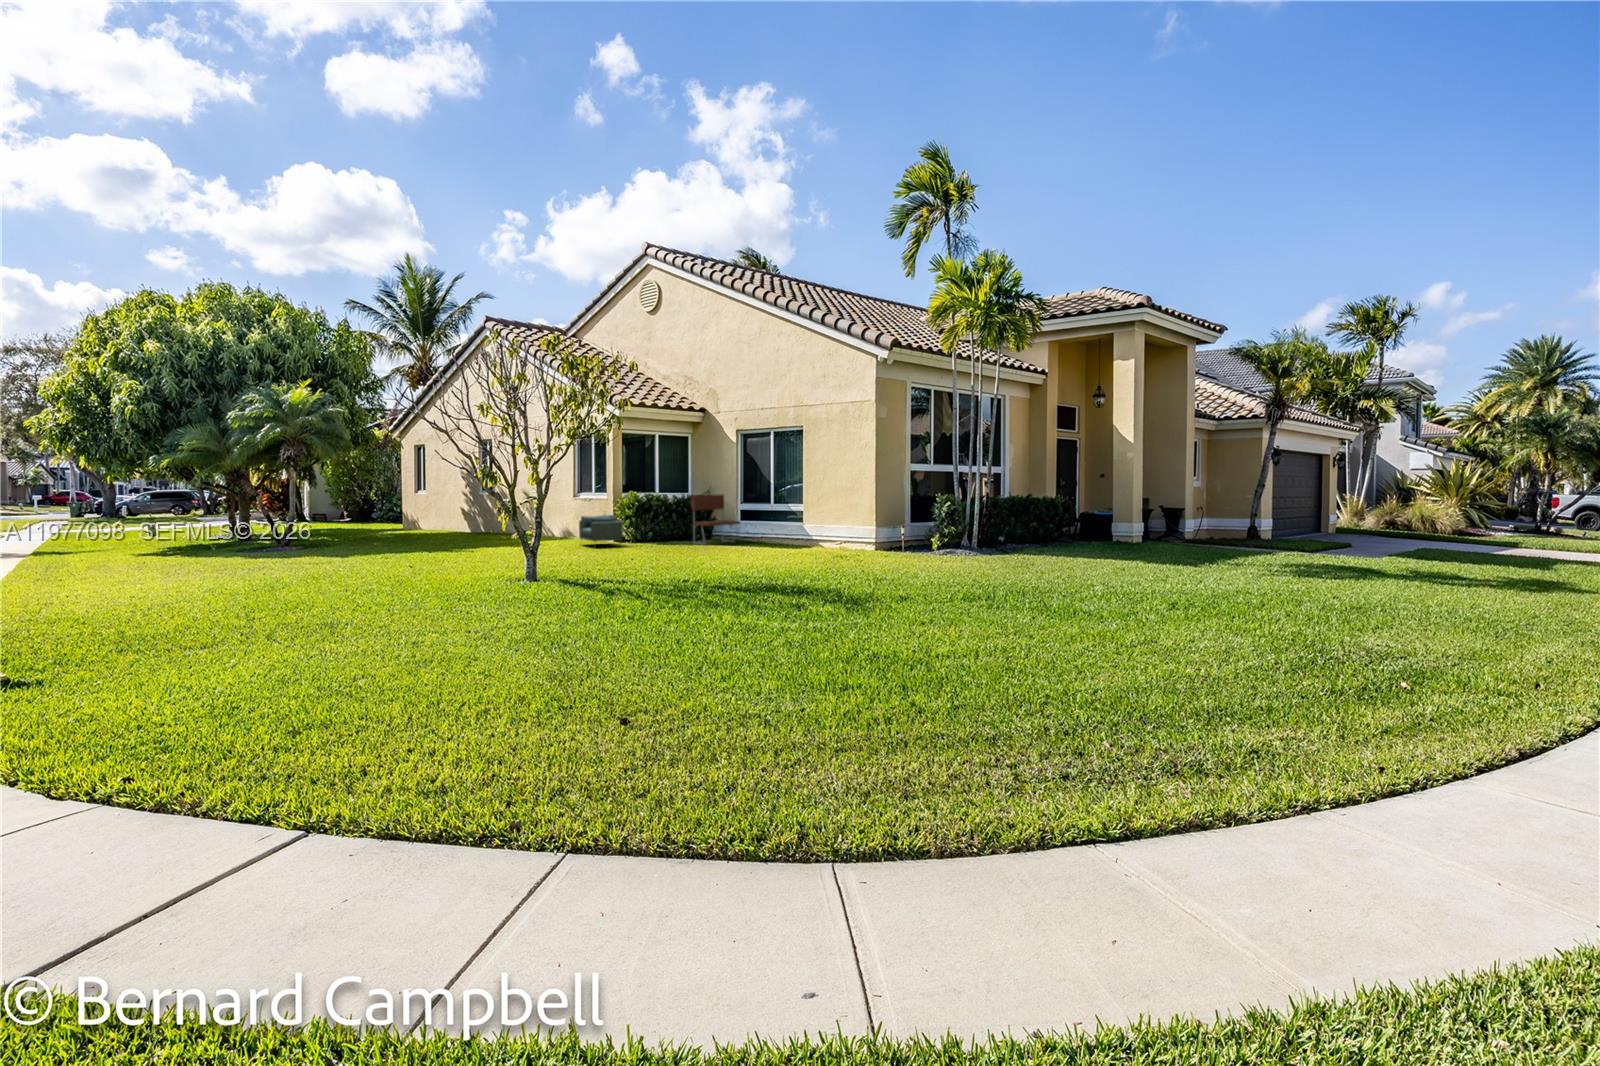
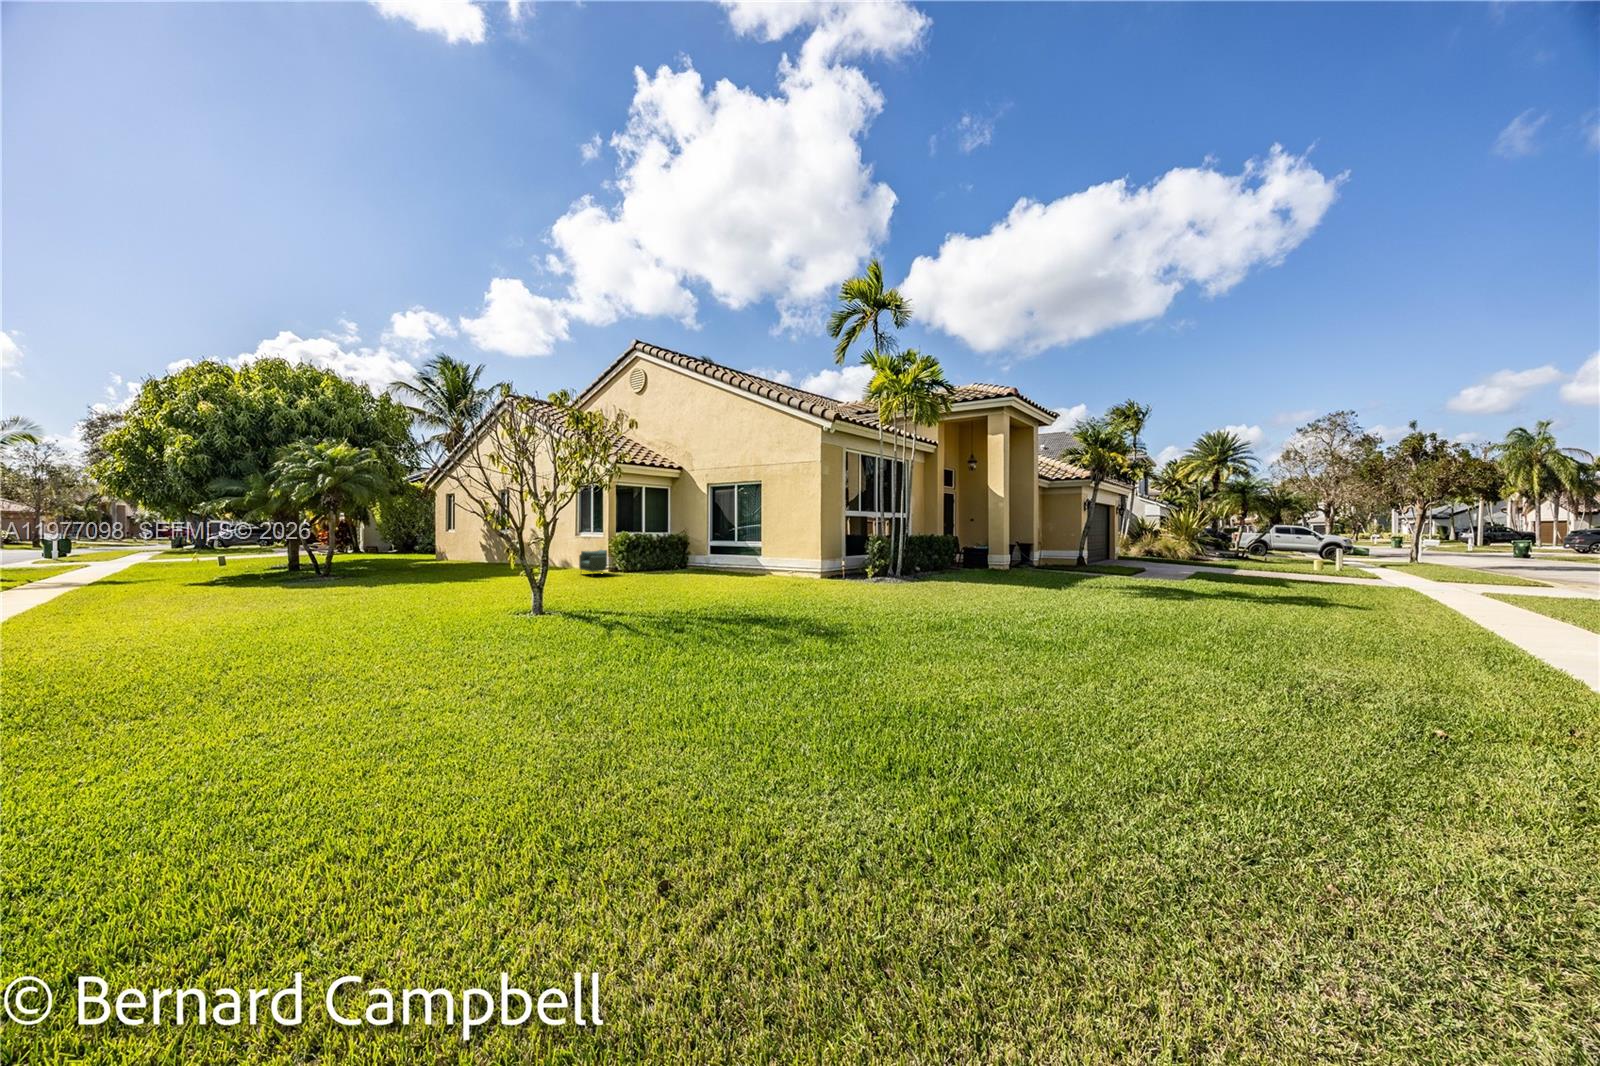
bench: present [691,494,740,545] -> none [672,534,711,574]

